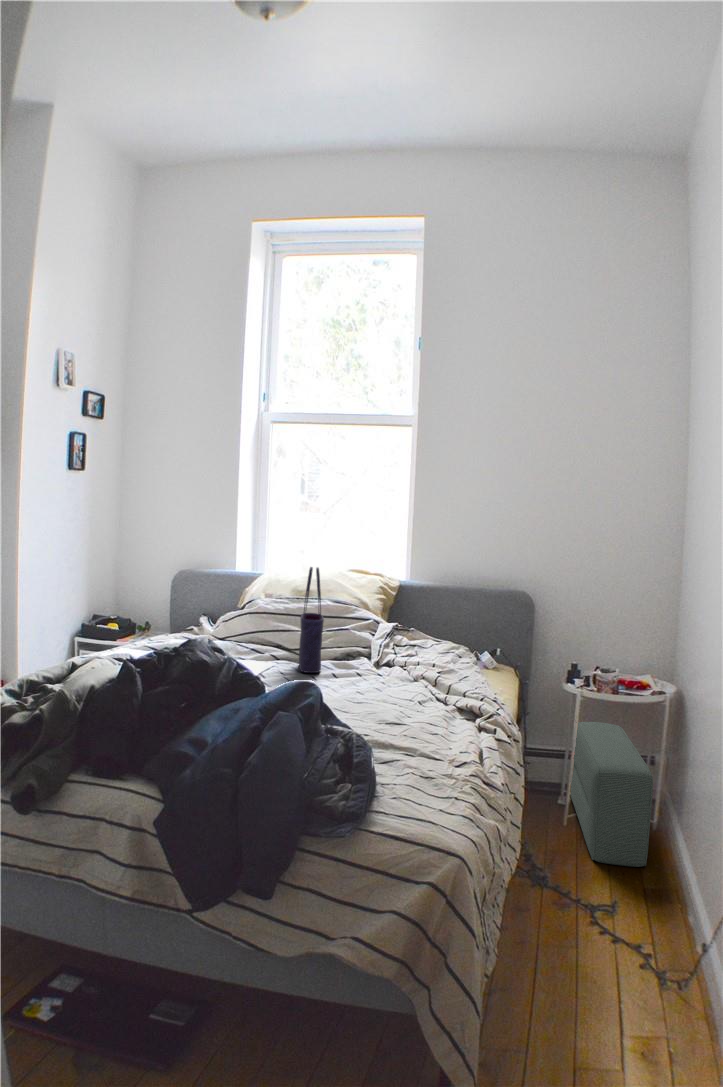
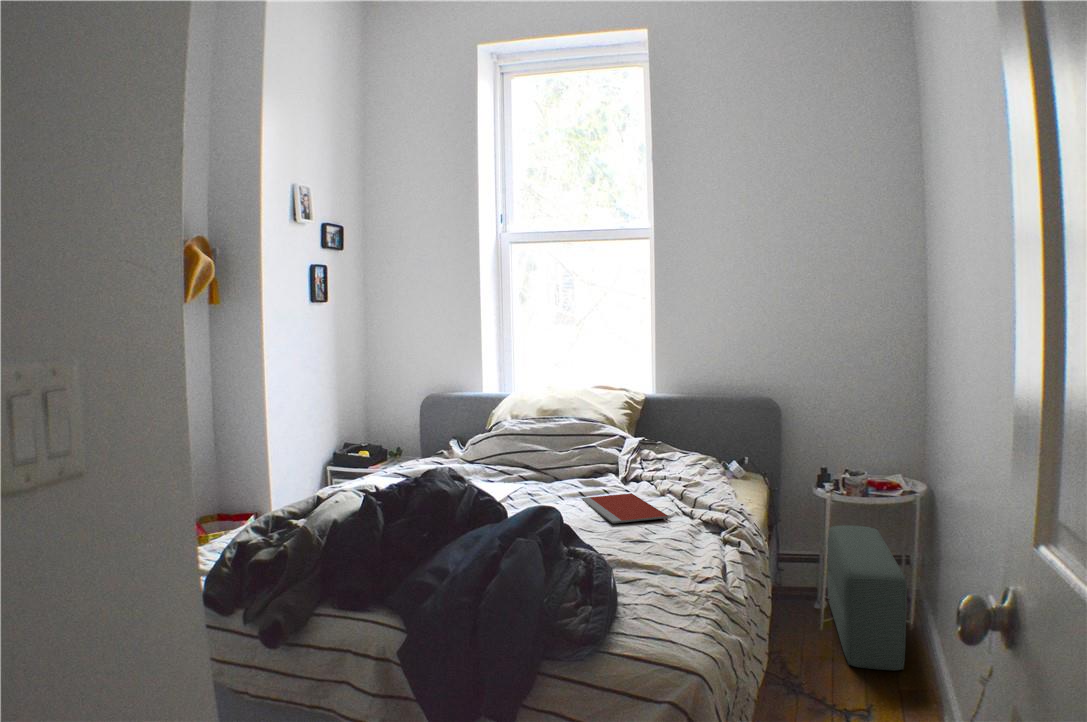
tote bag: present [299,567,324,673] -> none [546,390,567,493]
notebook: none [334,677,424,704] -> present [581,493,669,523]

